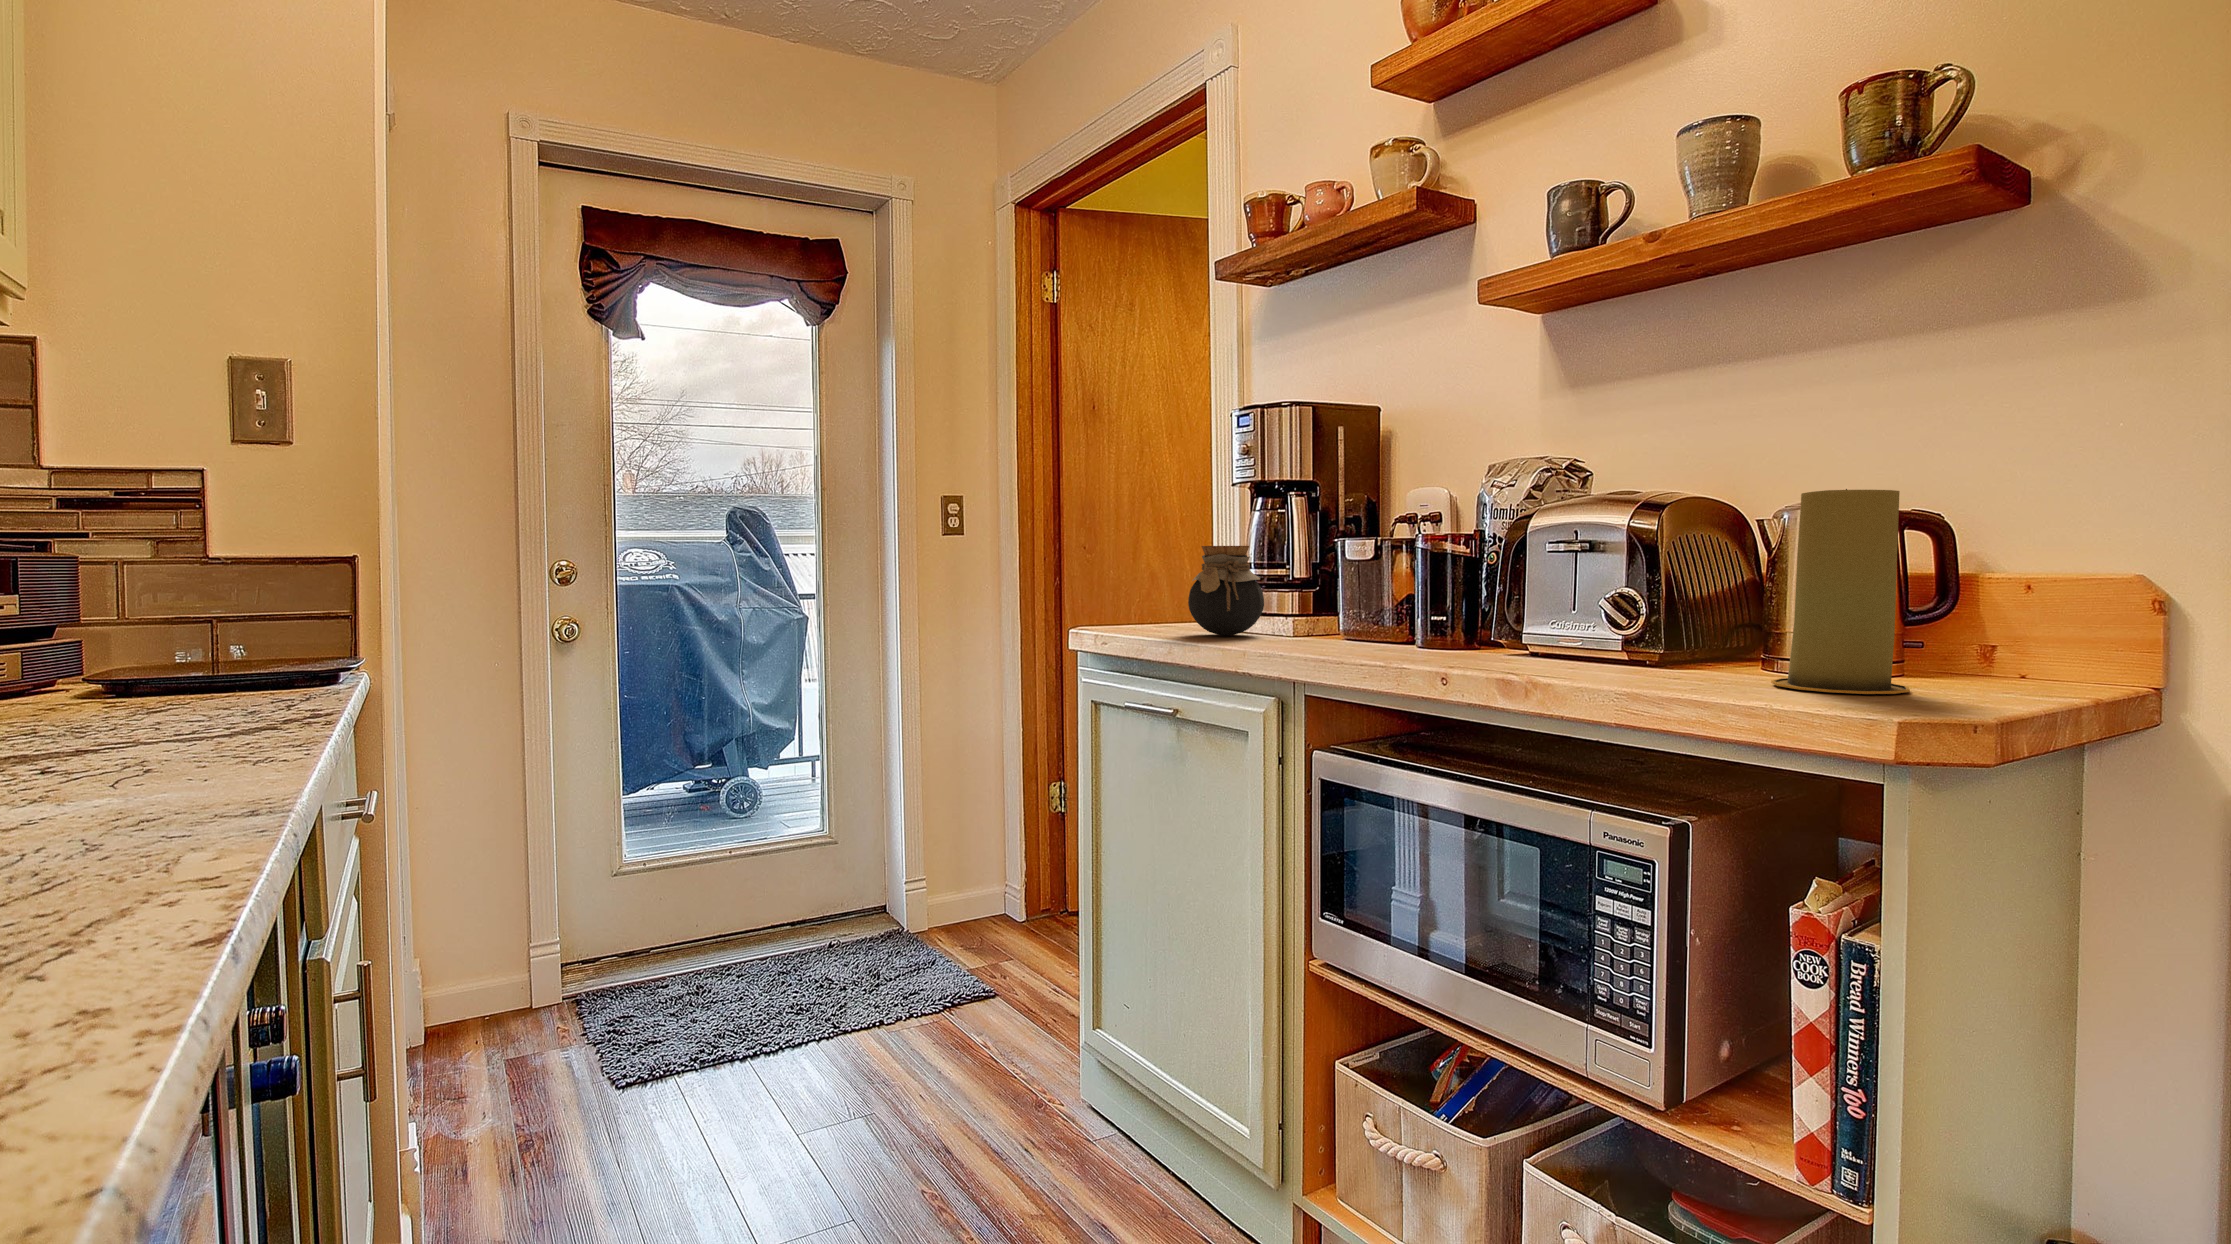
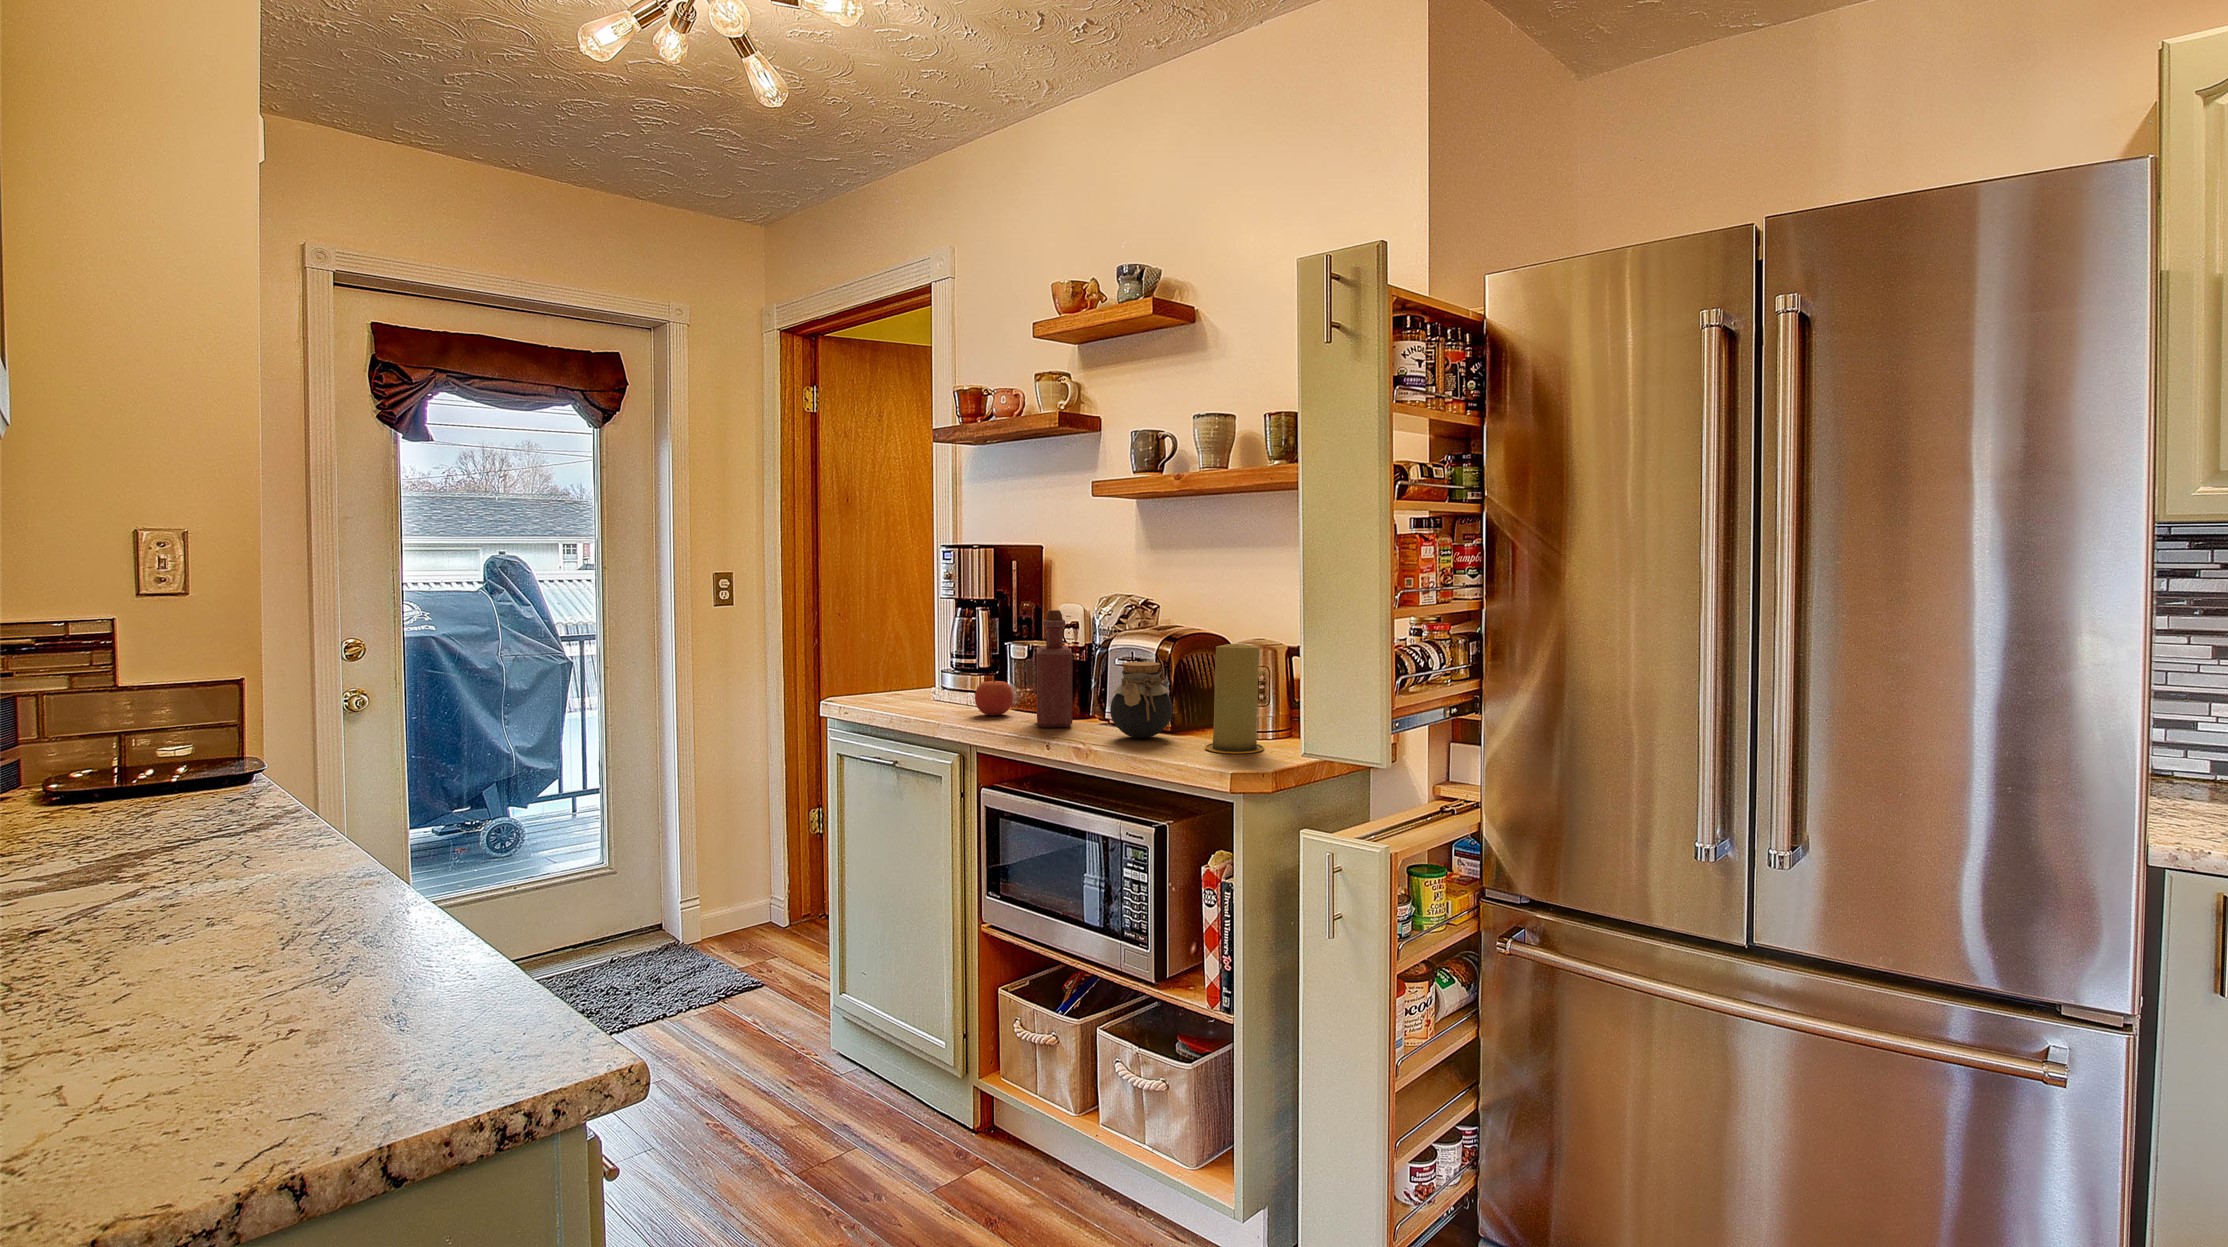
bottle: none [1400,470,1470,656] -> present [1037,610,1073,728]
jar: present [1188,546,1264,635] -> present [1110,662,1172,738]
apple: none [1294,577,1353,643] -> present [975,671,1013,715]

